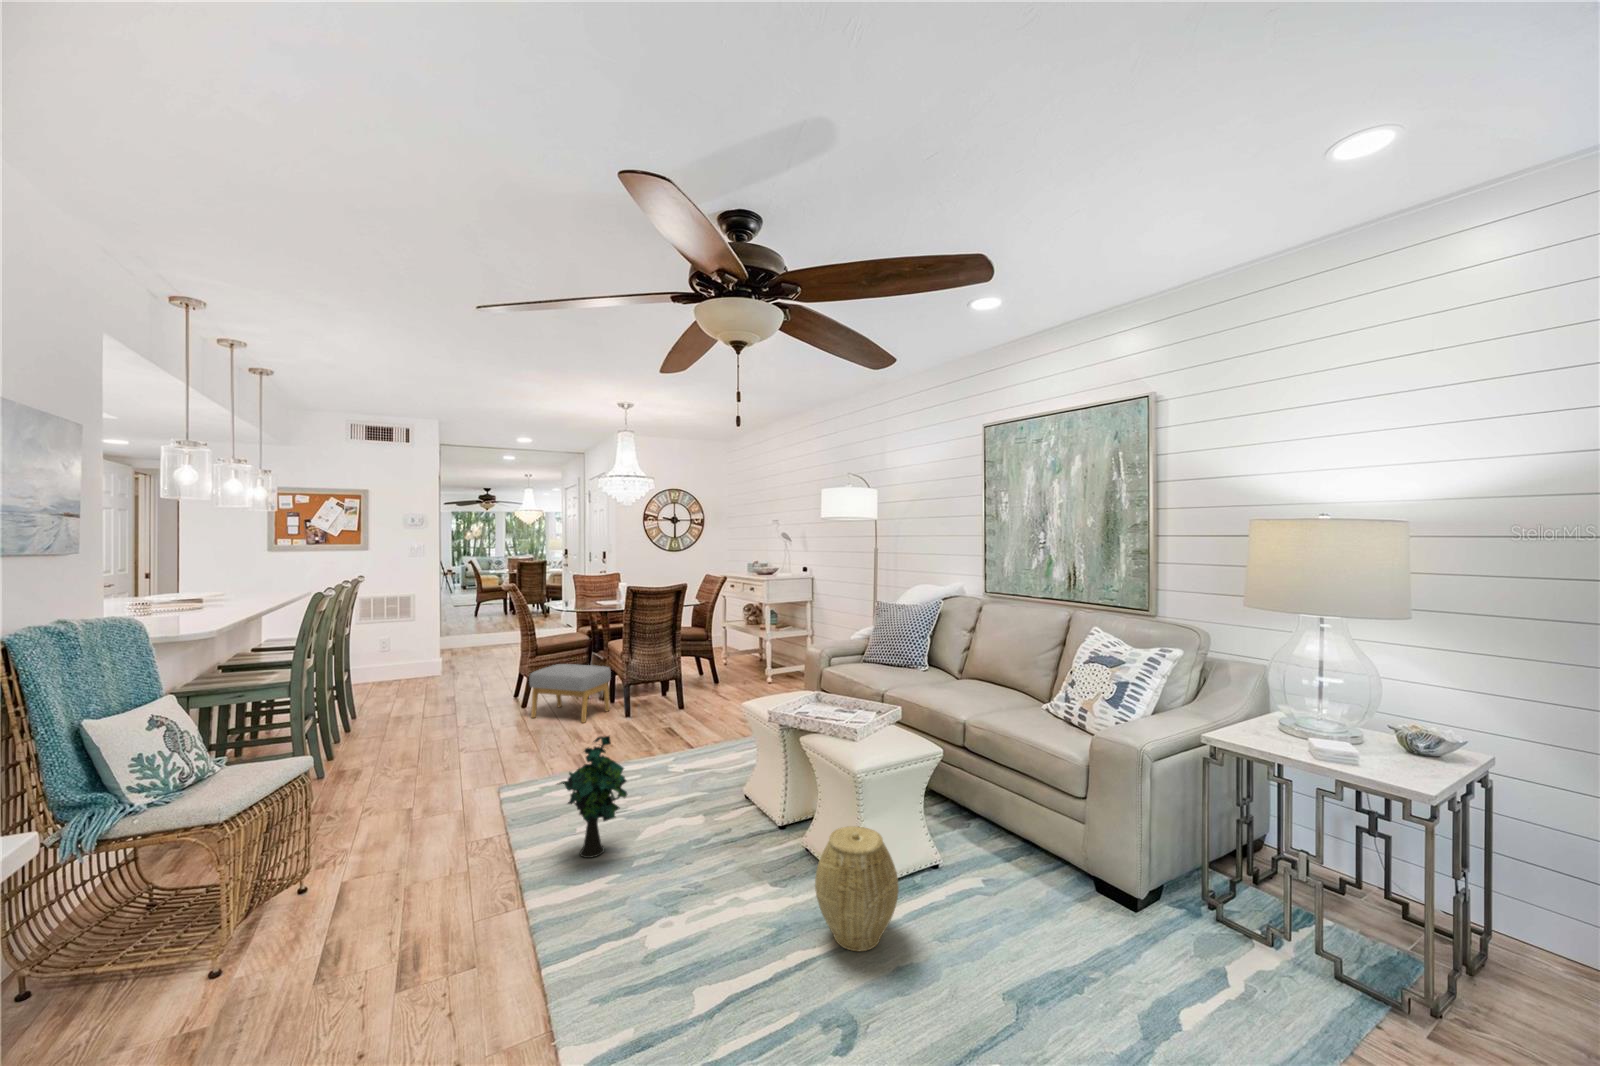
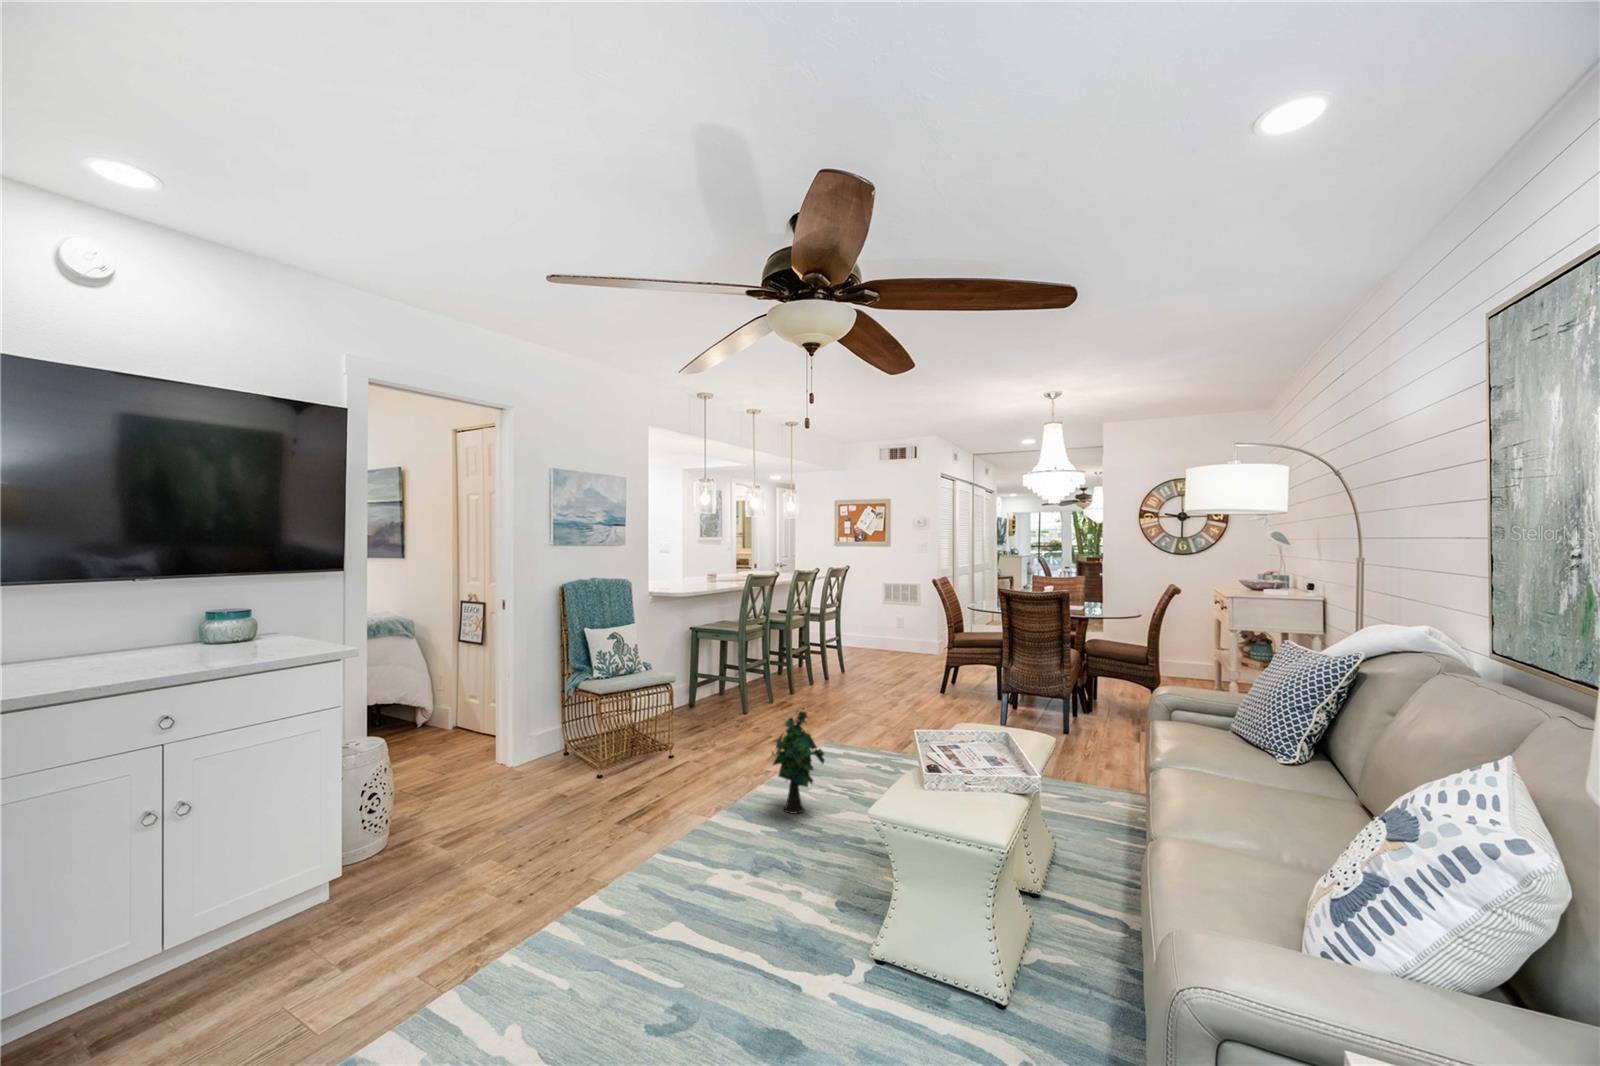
footstool: present [529,664,611,723] -> none [930,660,1000,720]
woven basket: present [815,826,899,951] -> none [767,861,861,1006]

